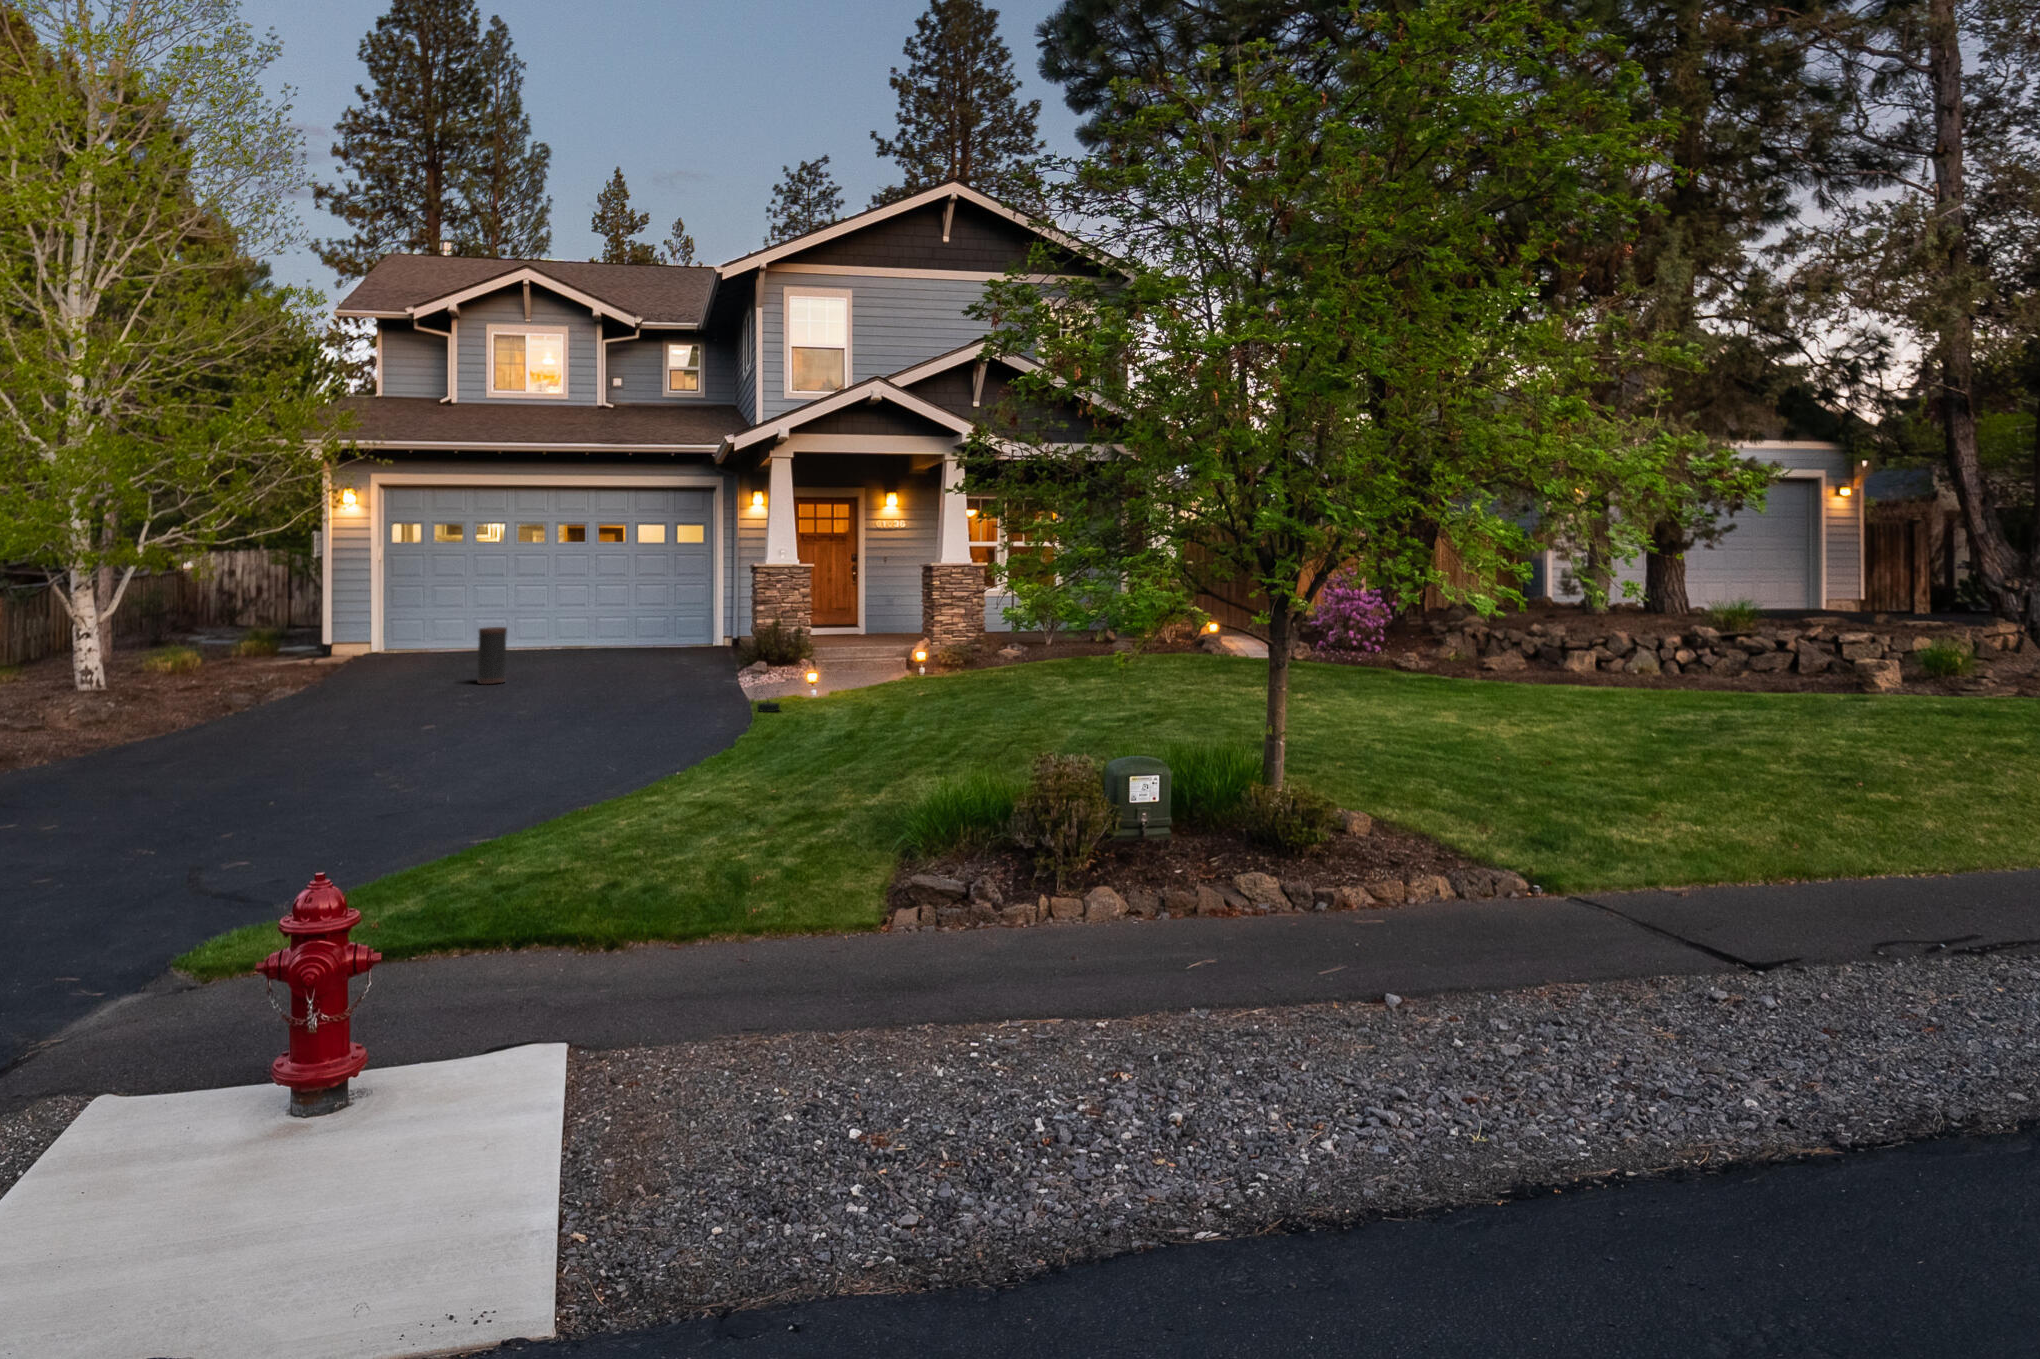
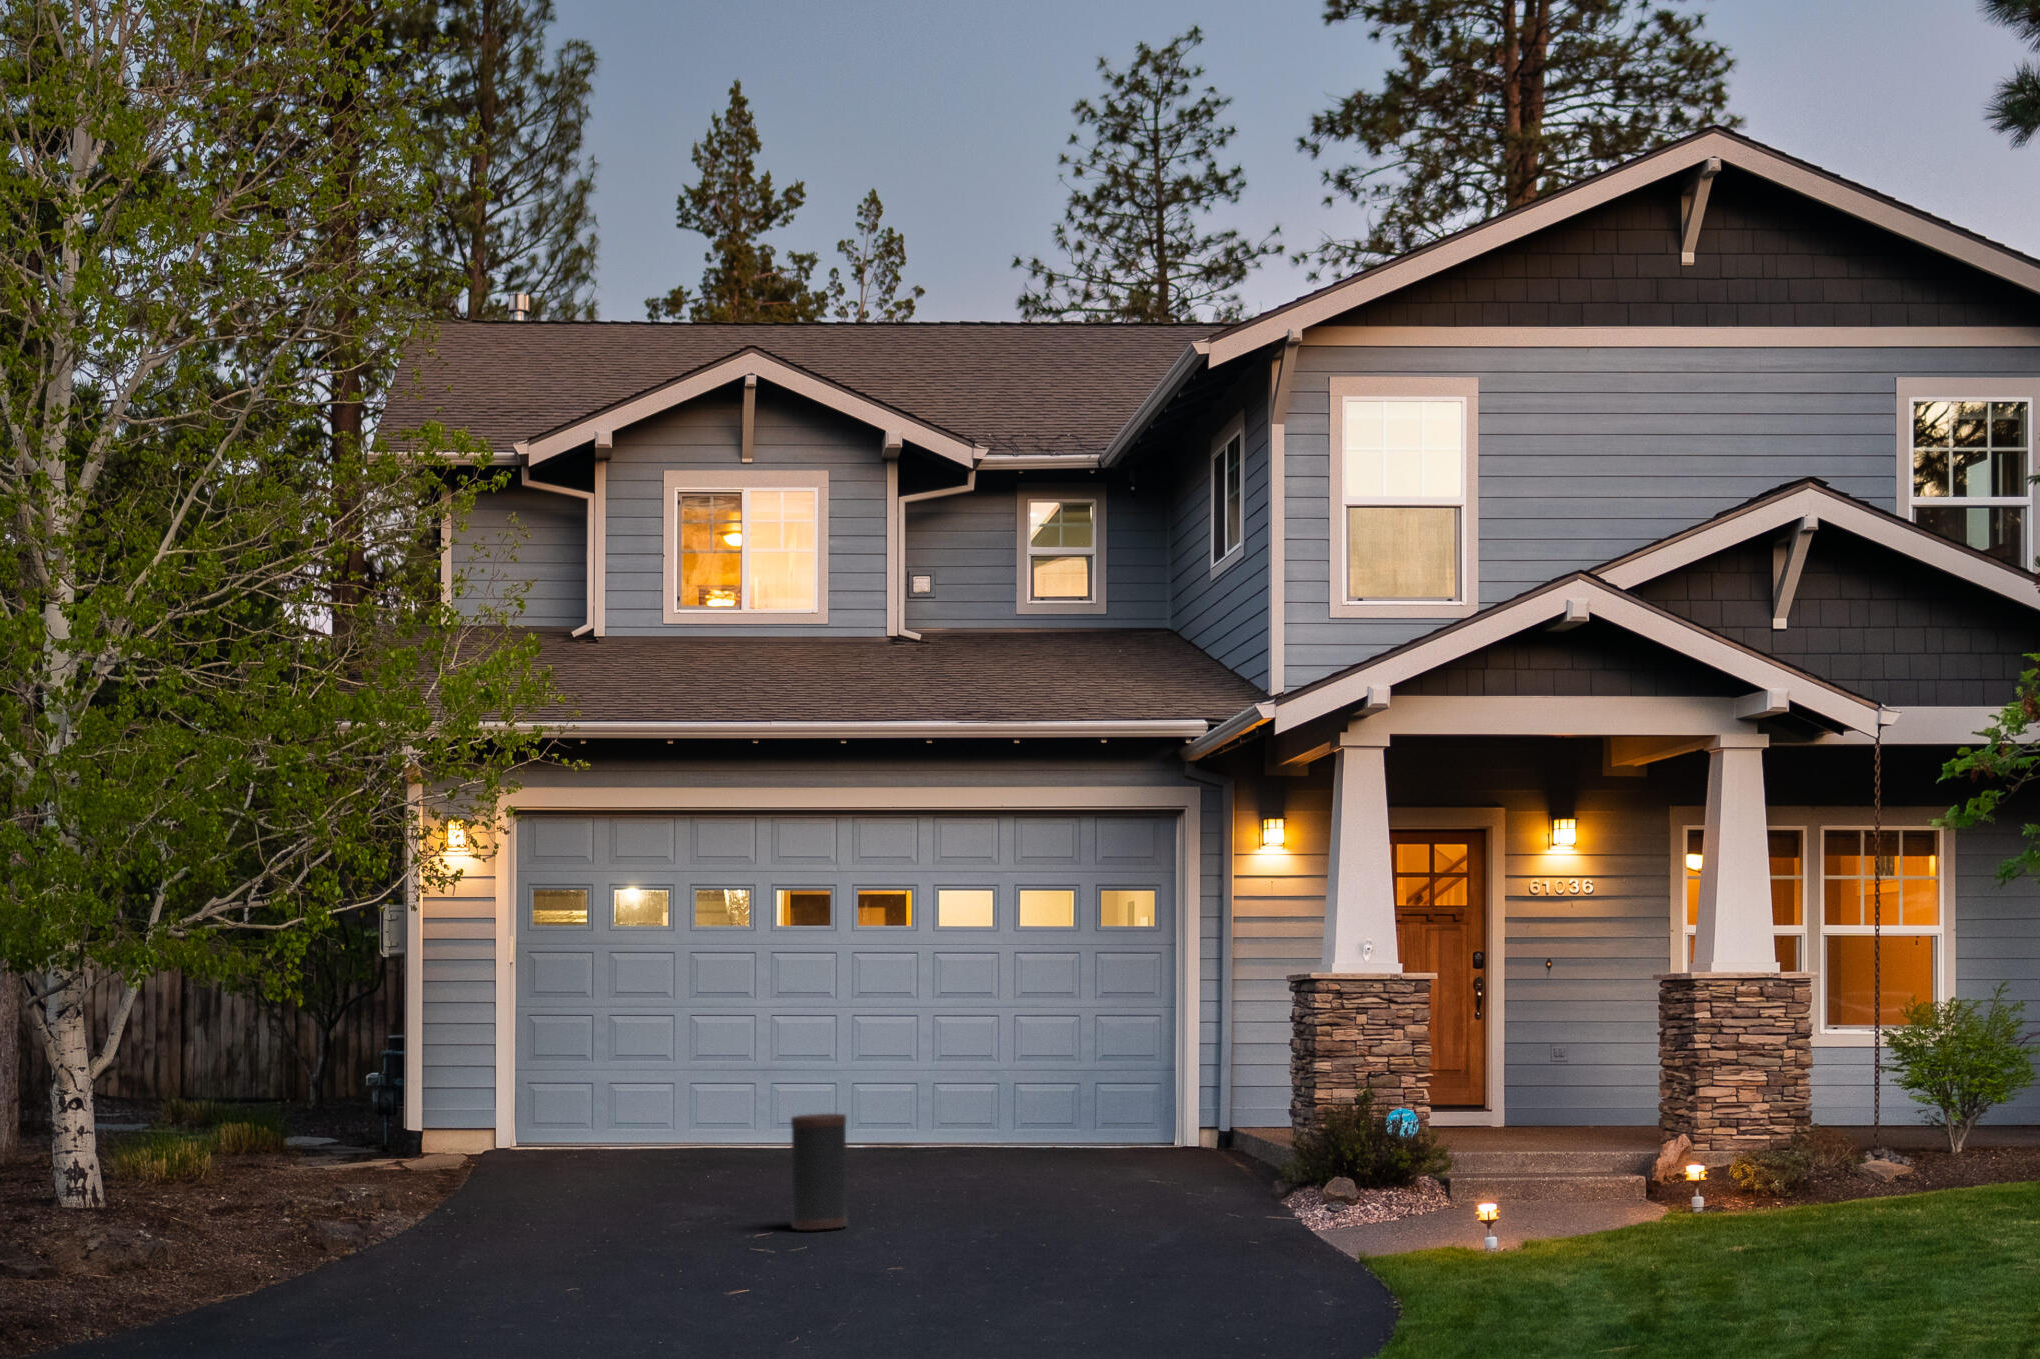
decorative plant: present [754,688,782,712] -> none [1419,1208,1483,1265]

